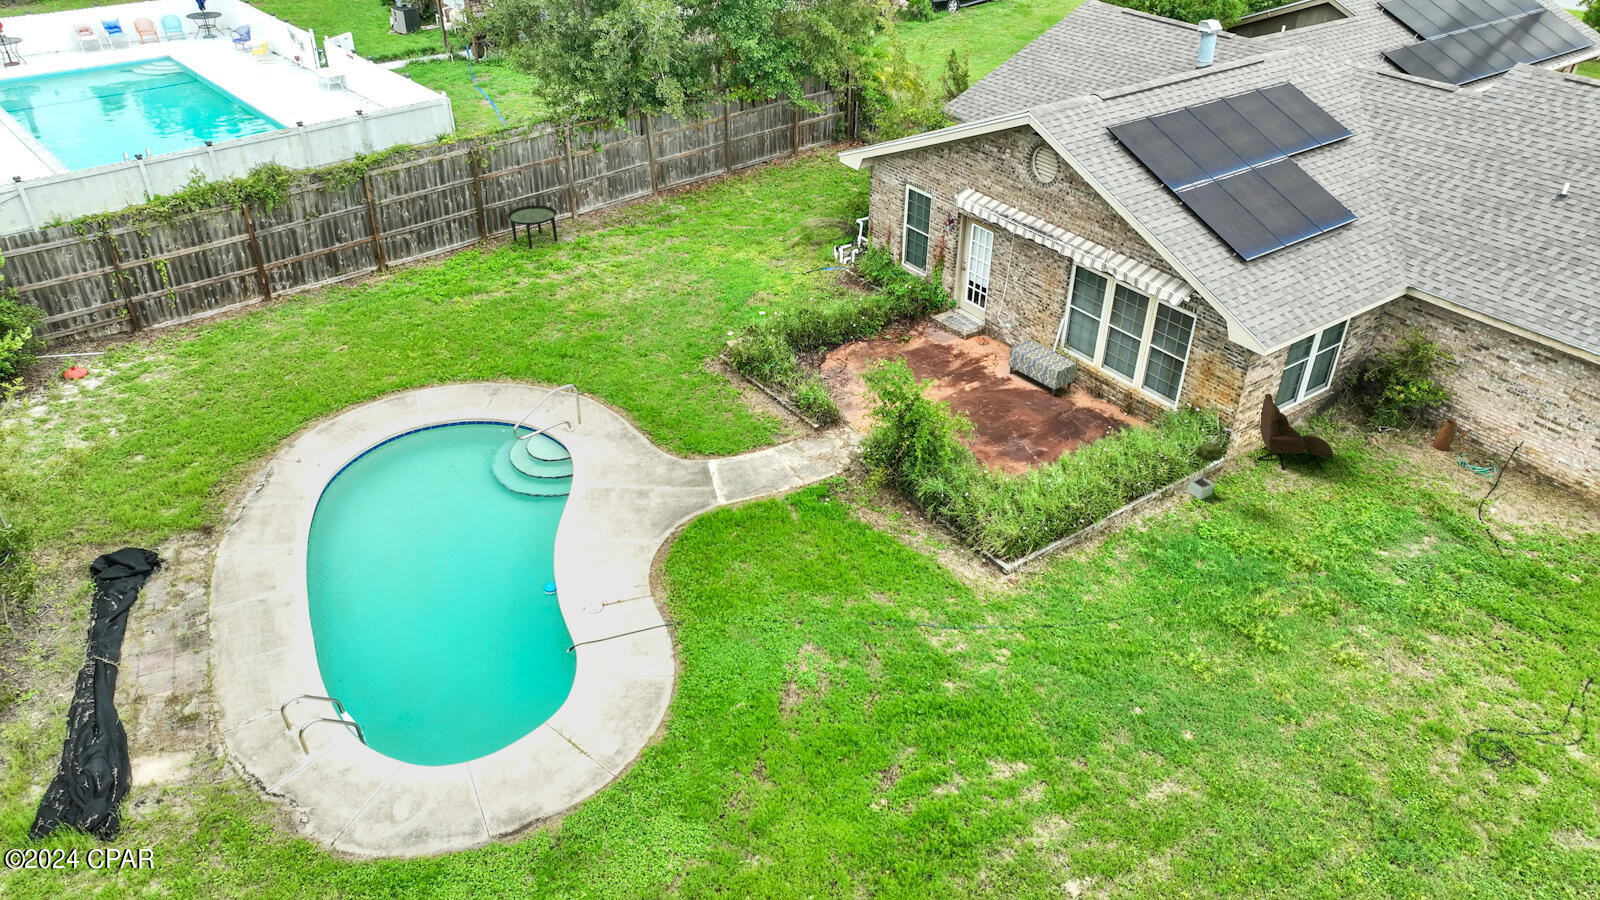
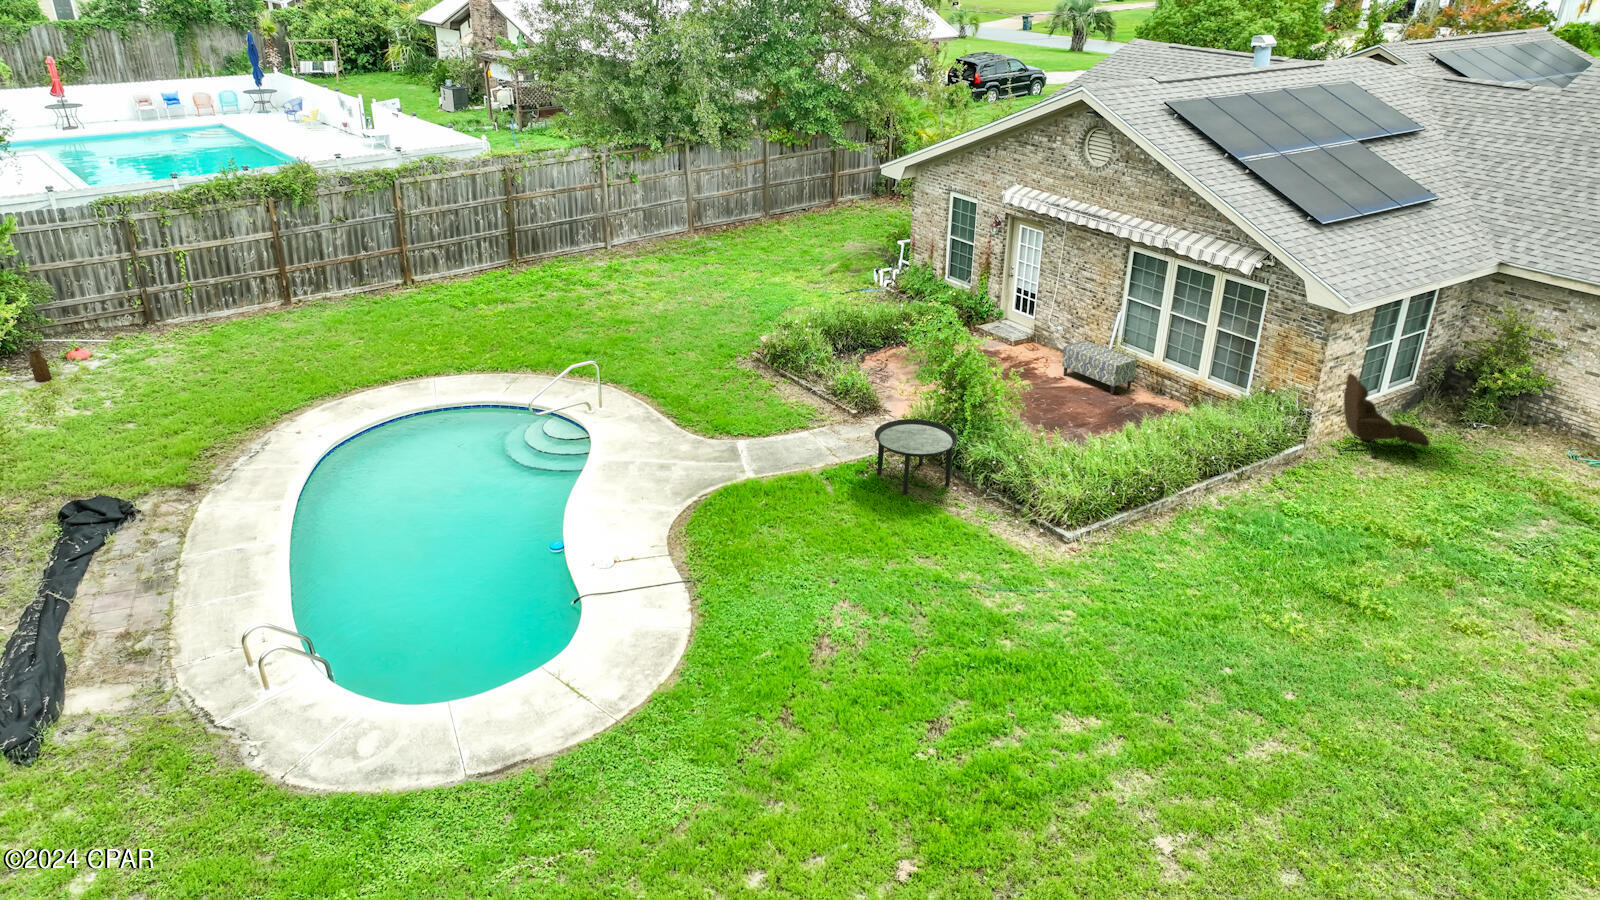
round table: present [507,206,557,249] -> present [875,419,958,495]
watering can: present [1433,420,1471,451] -> present [29,346,52,382]
potted tree: present [1188,444,1223,499] -> none [1267,417,1307,483]

